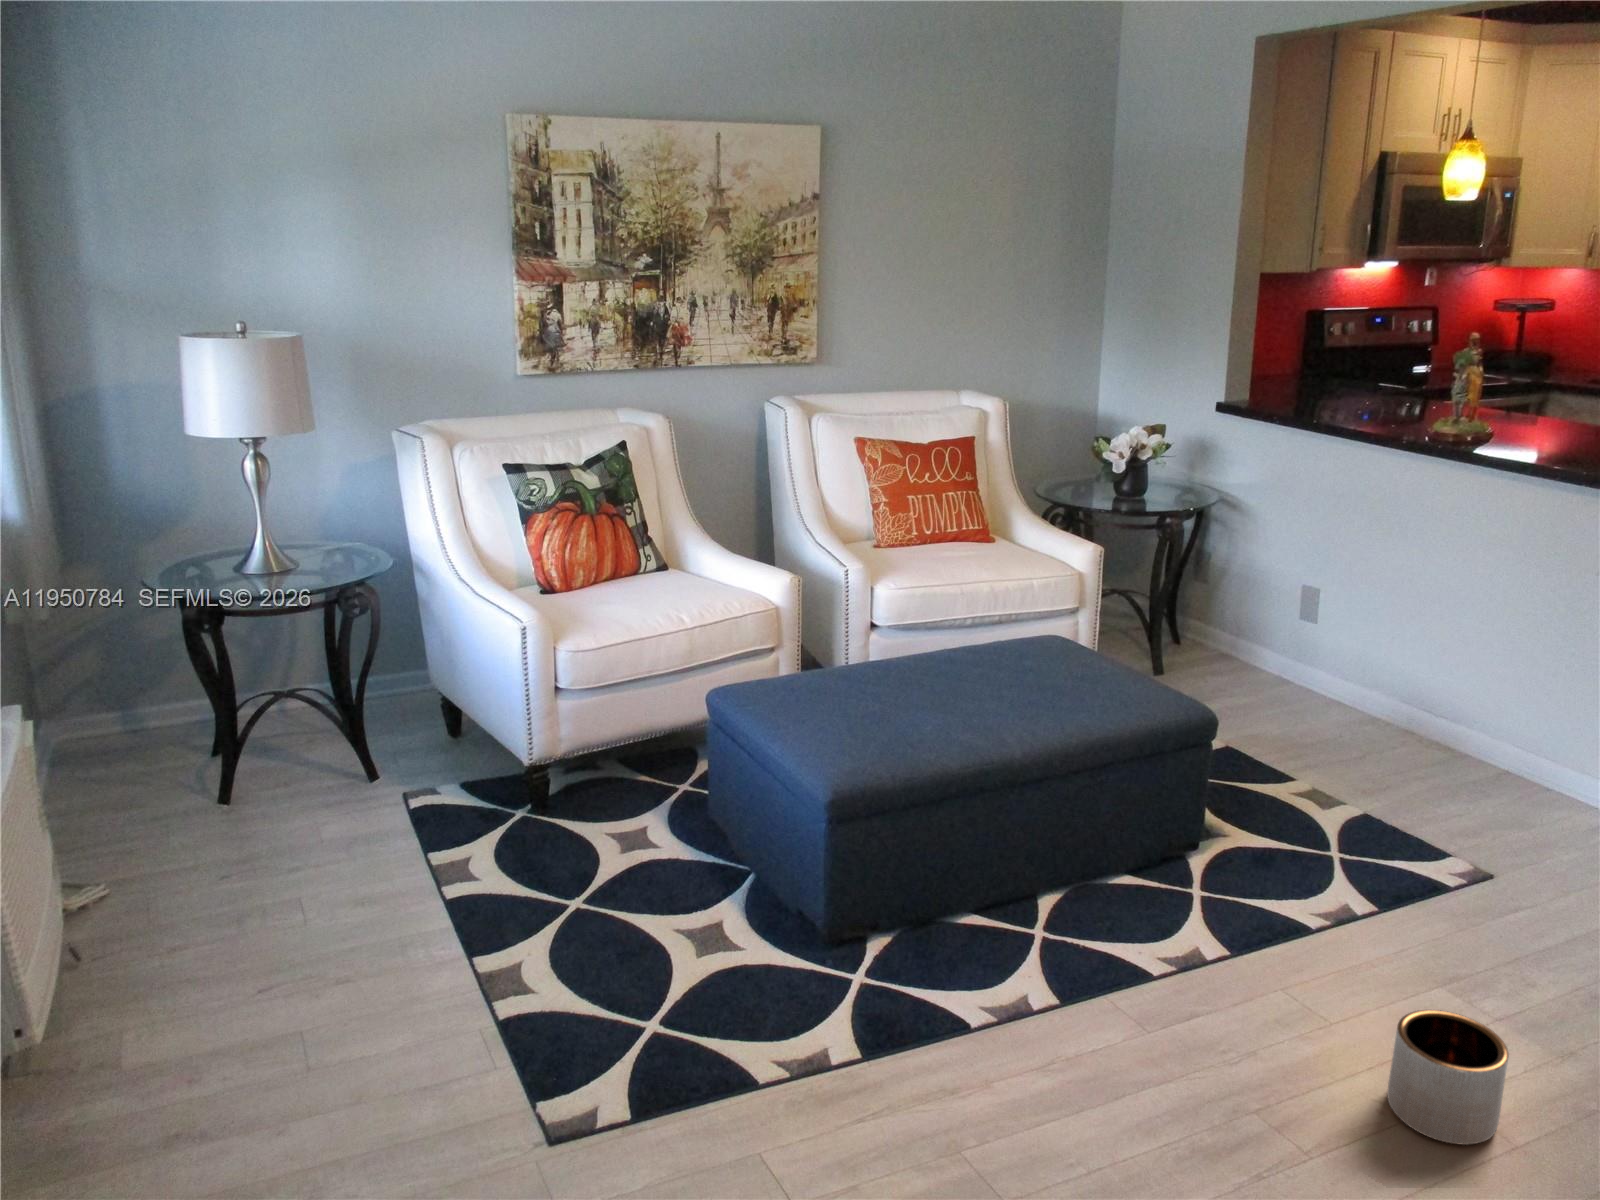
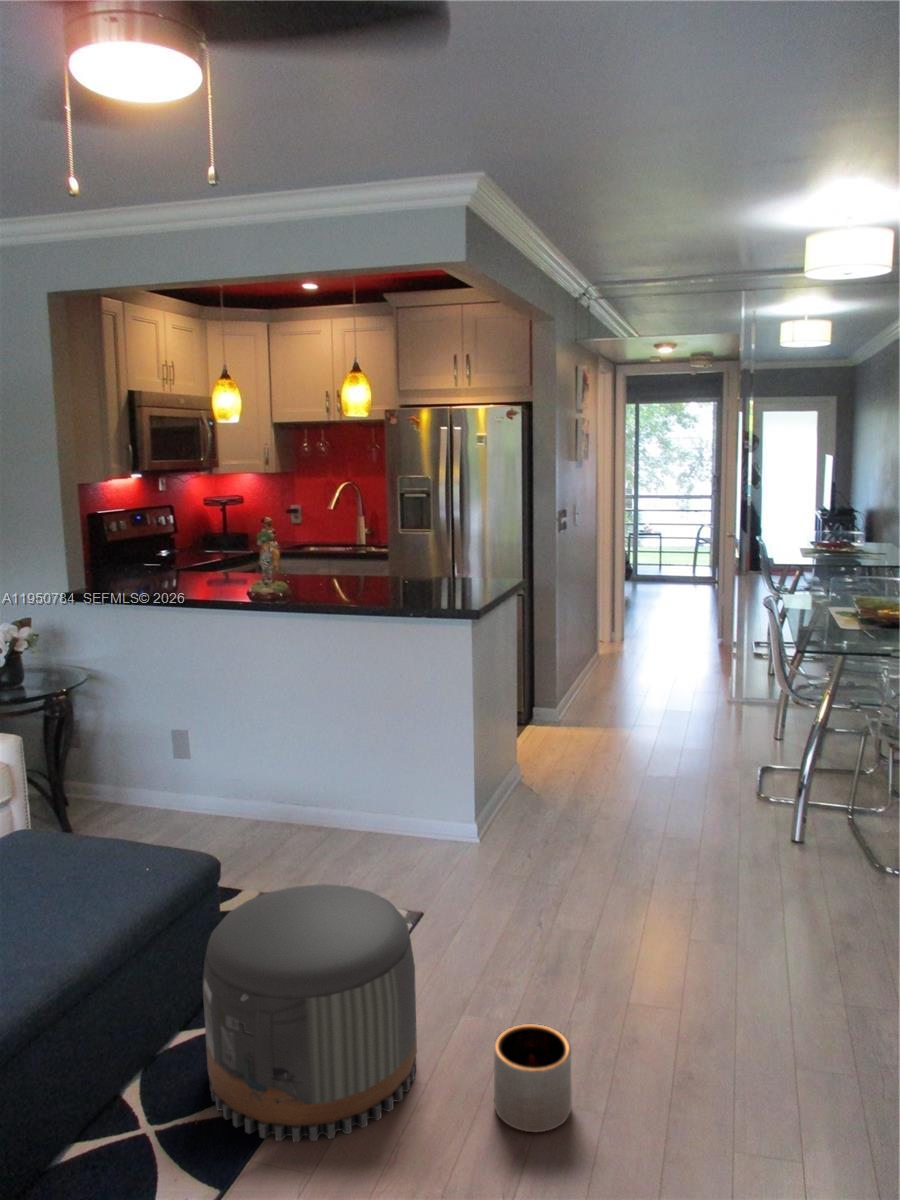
pouf: none [1110,759,1366,1029] -> present [203,884,417,1142]

